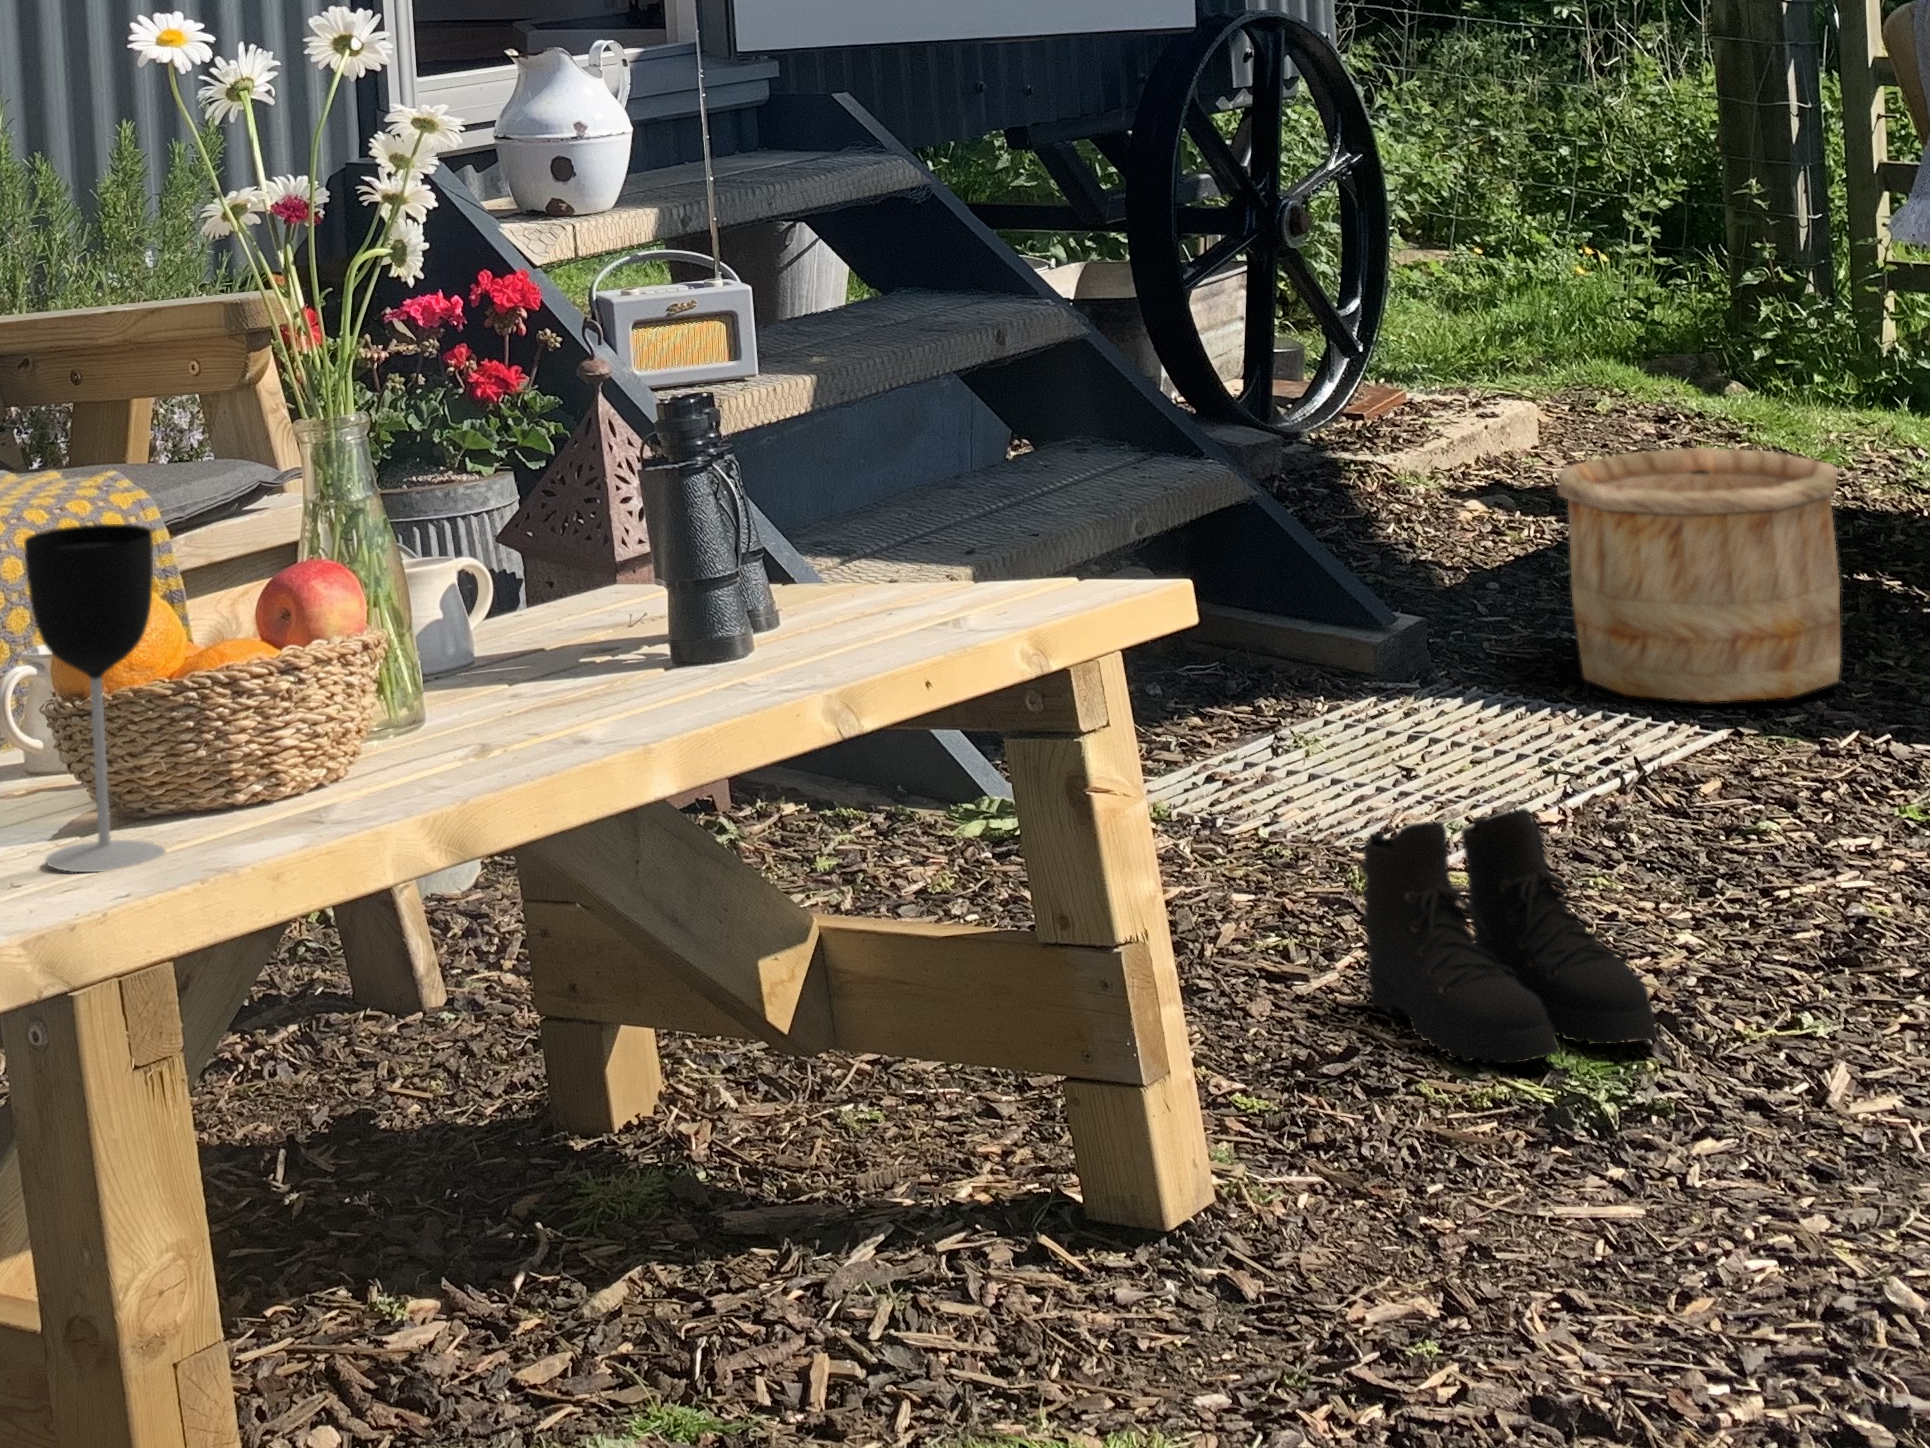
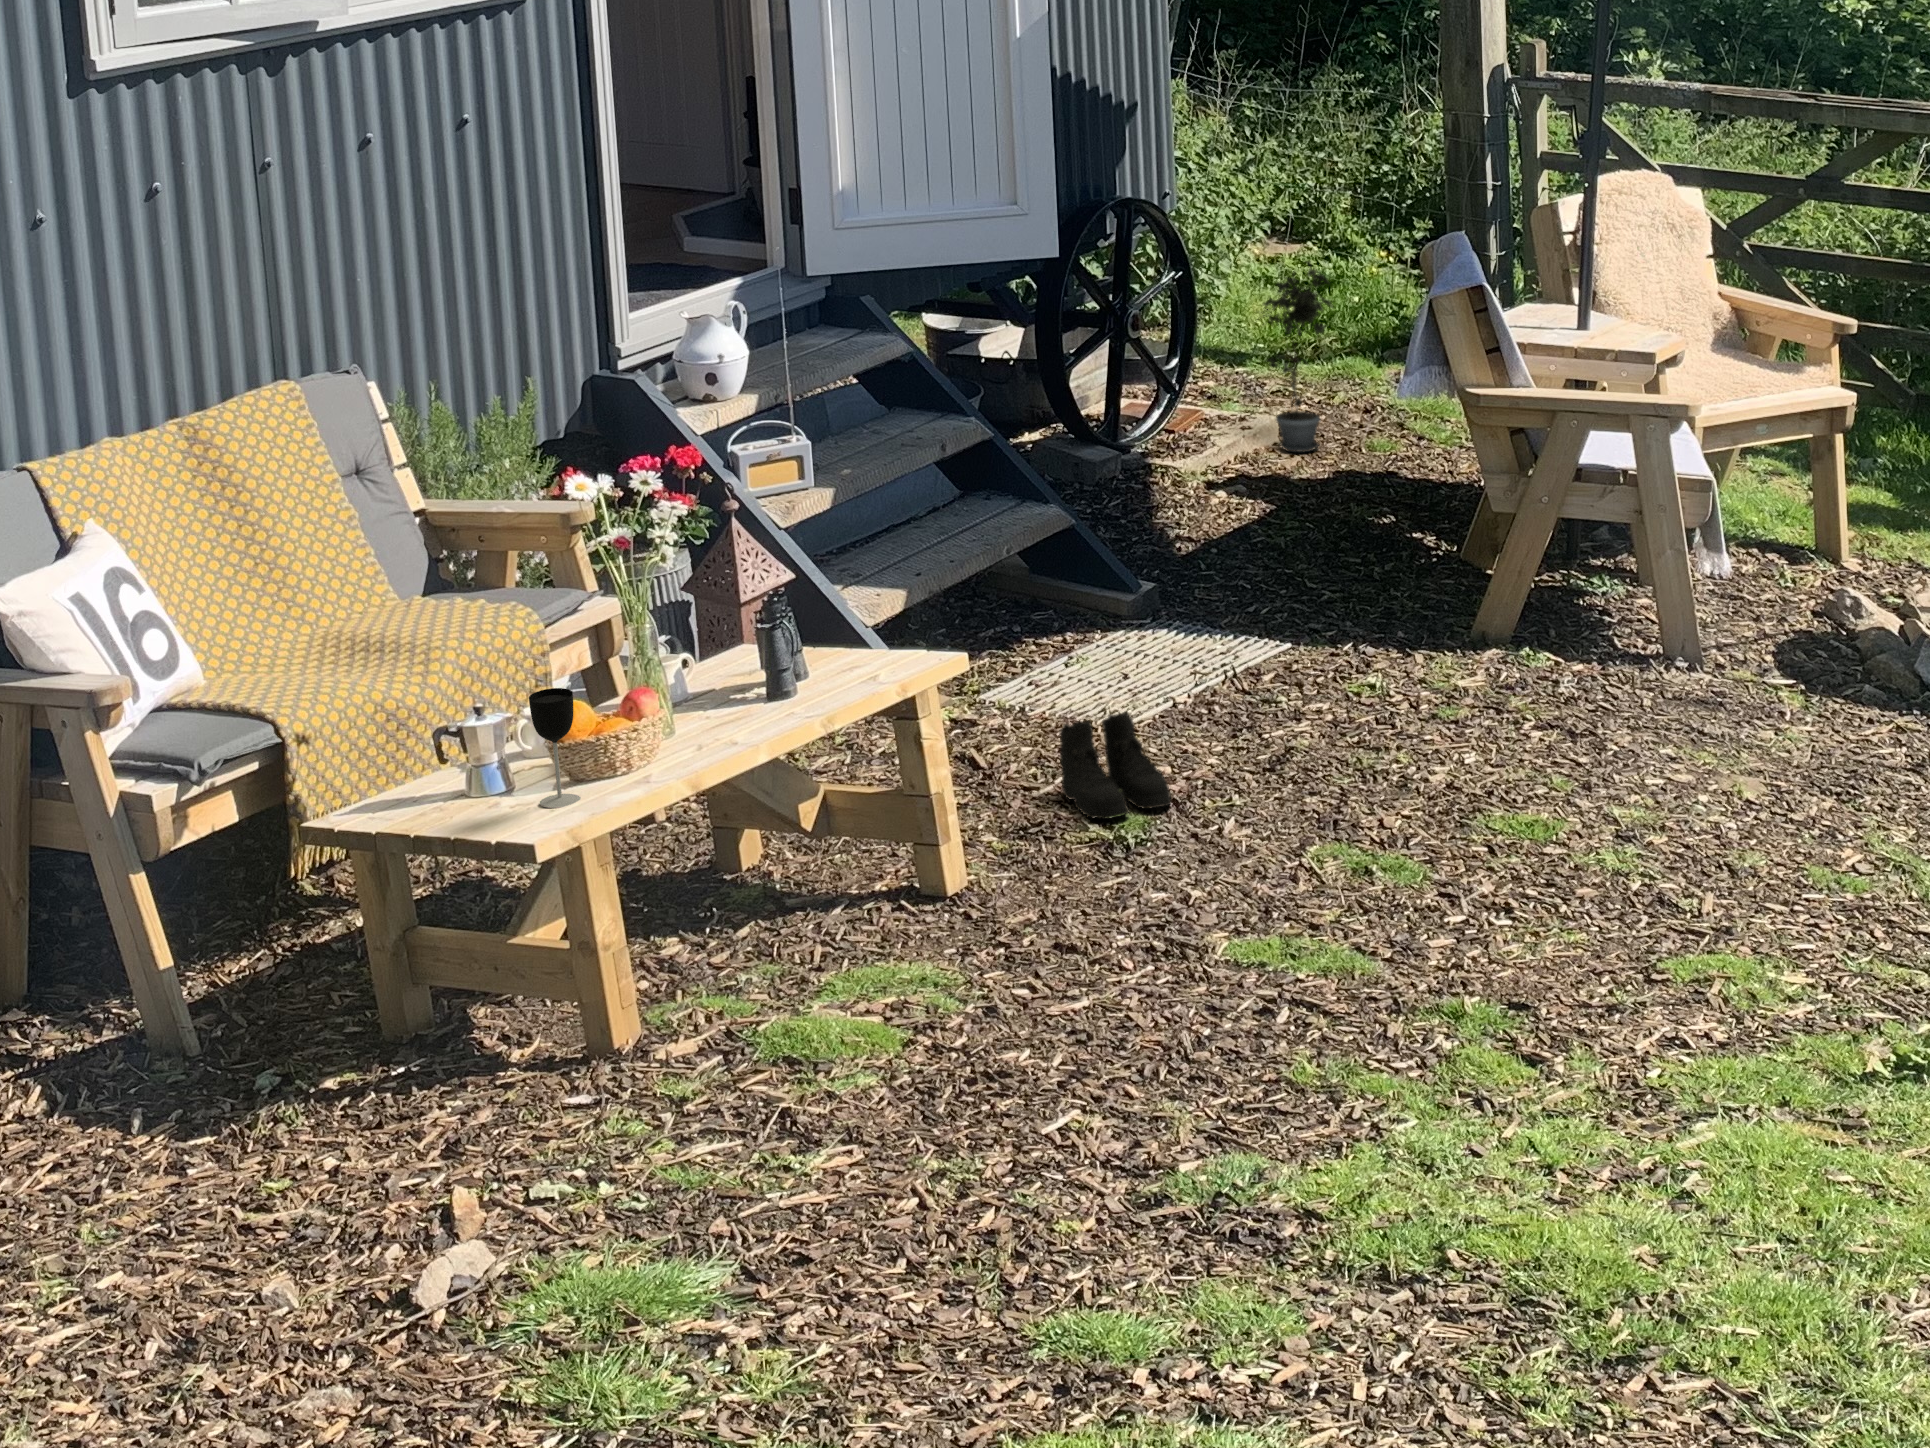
potted plant: none [1518,110,1677,459] -> present [1257,261,1333,452]
wooden bucket: present [1557,448,1841,702] -> none [1209,494,1343,625]

